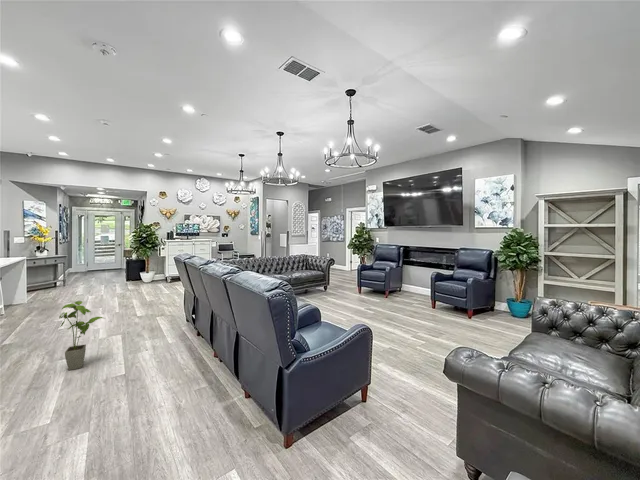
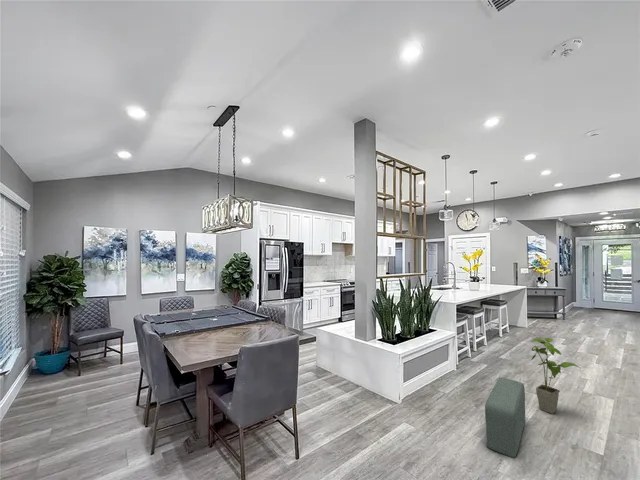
pouf: none [20,352,60,434] -> present [485,378,525,457]

